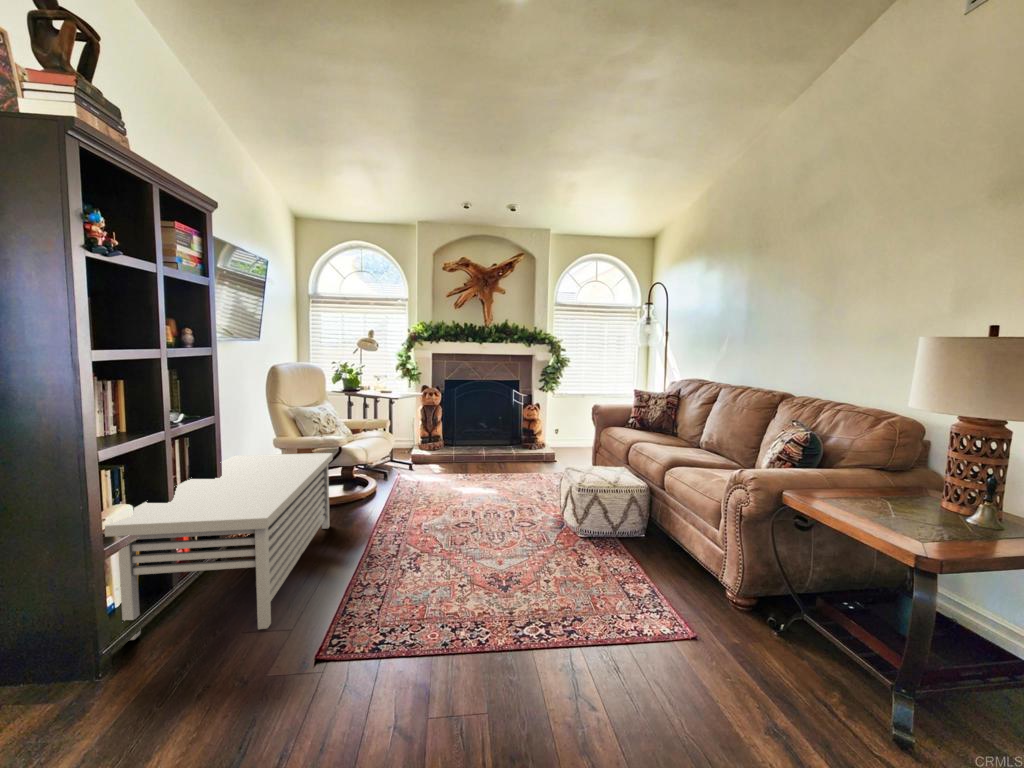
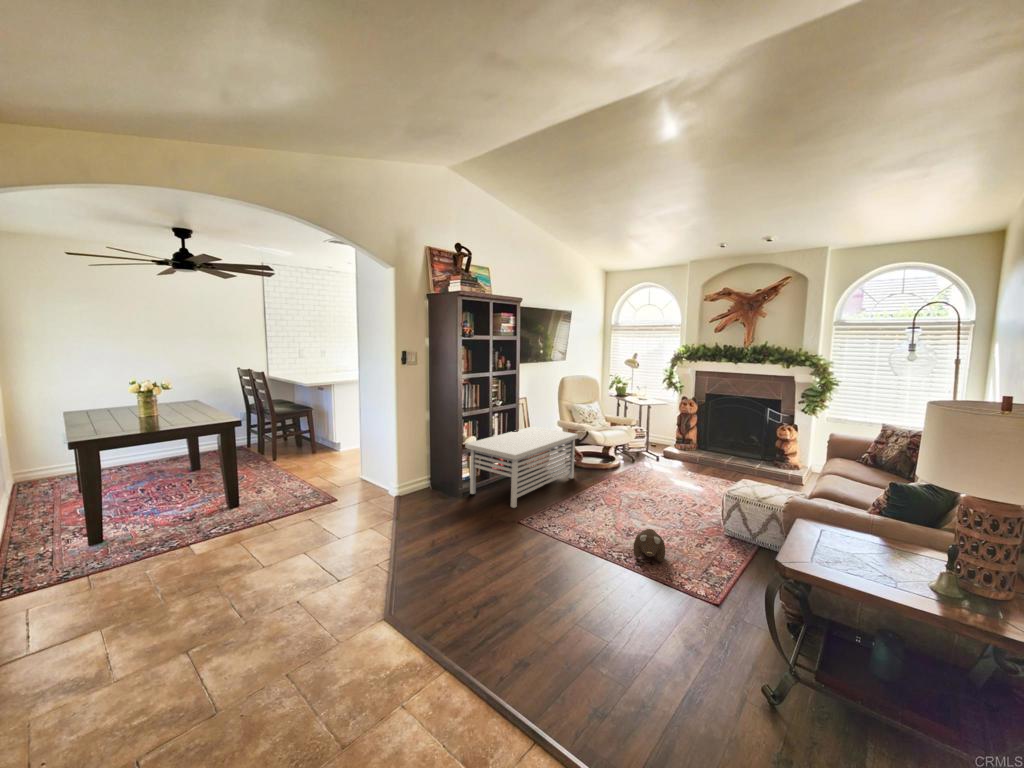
plush toy: none [531,569,587,623] -> present [633,529,665,562]

